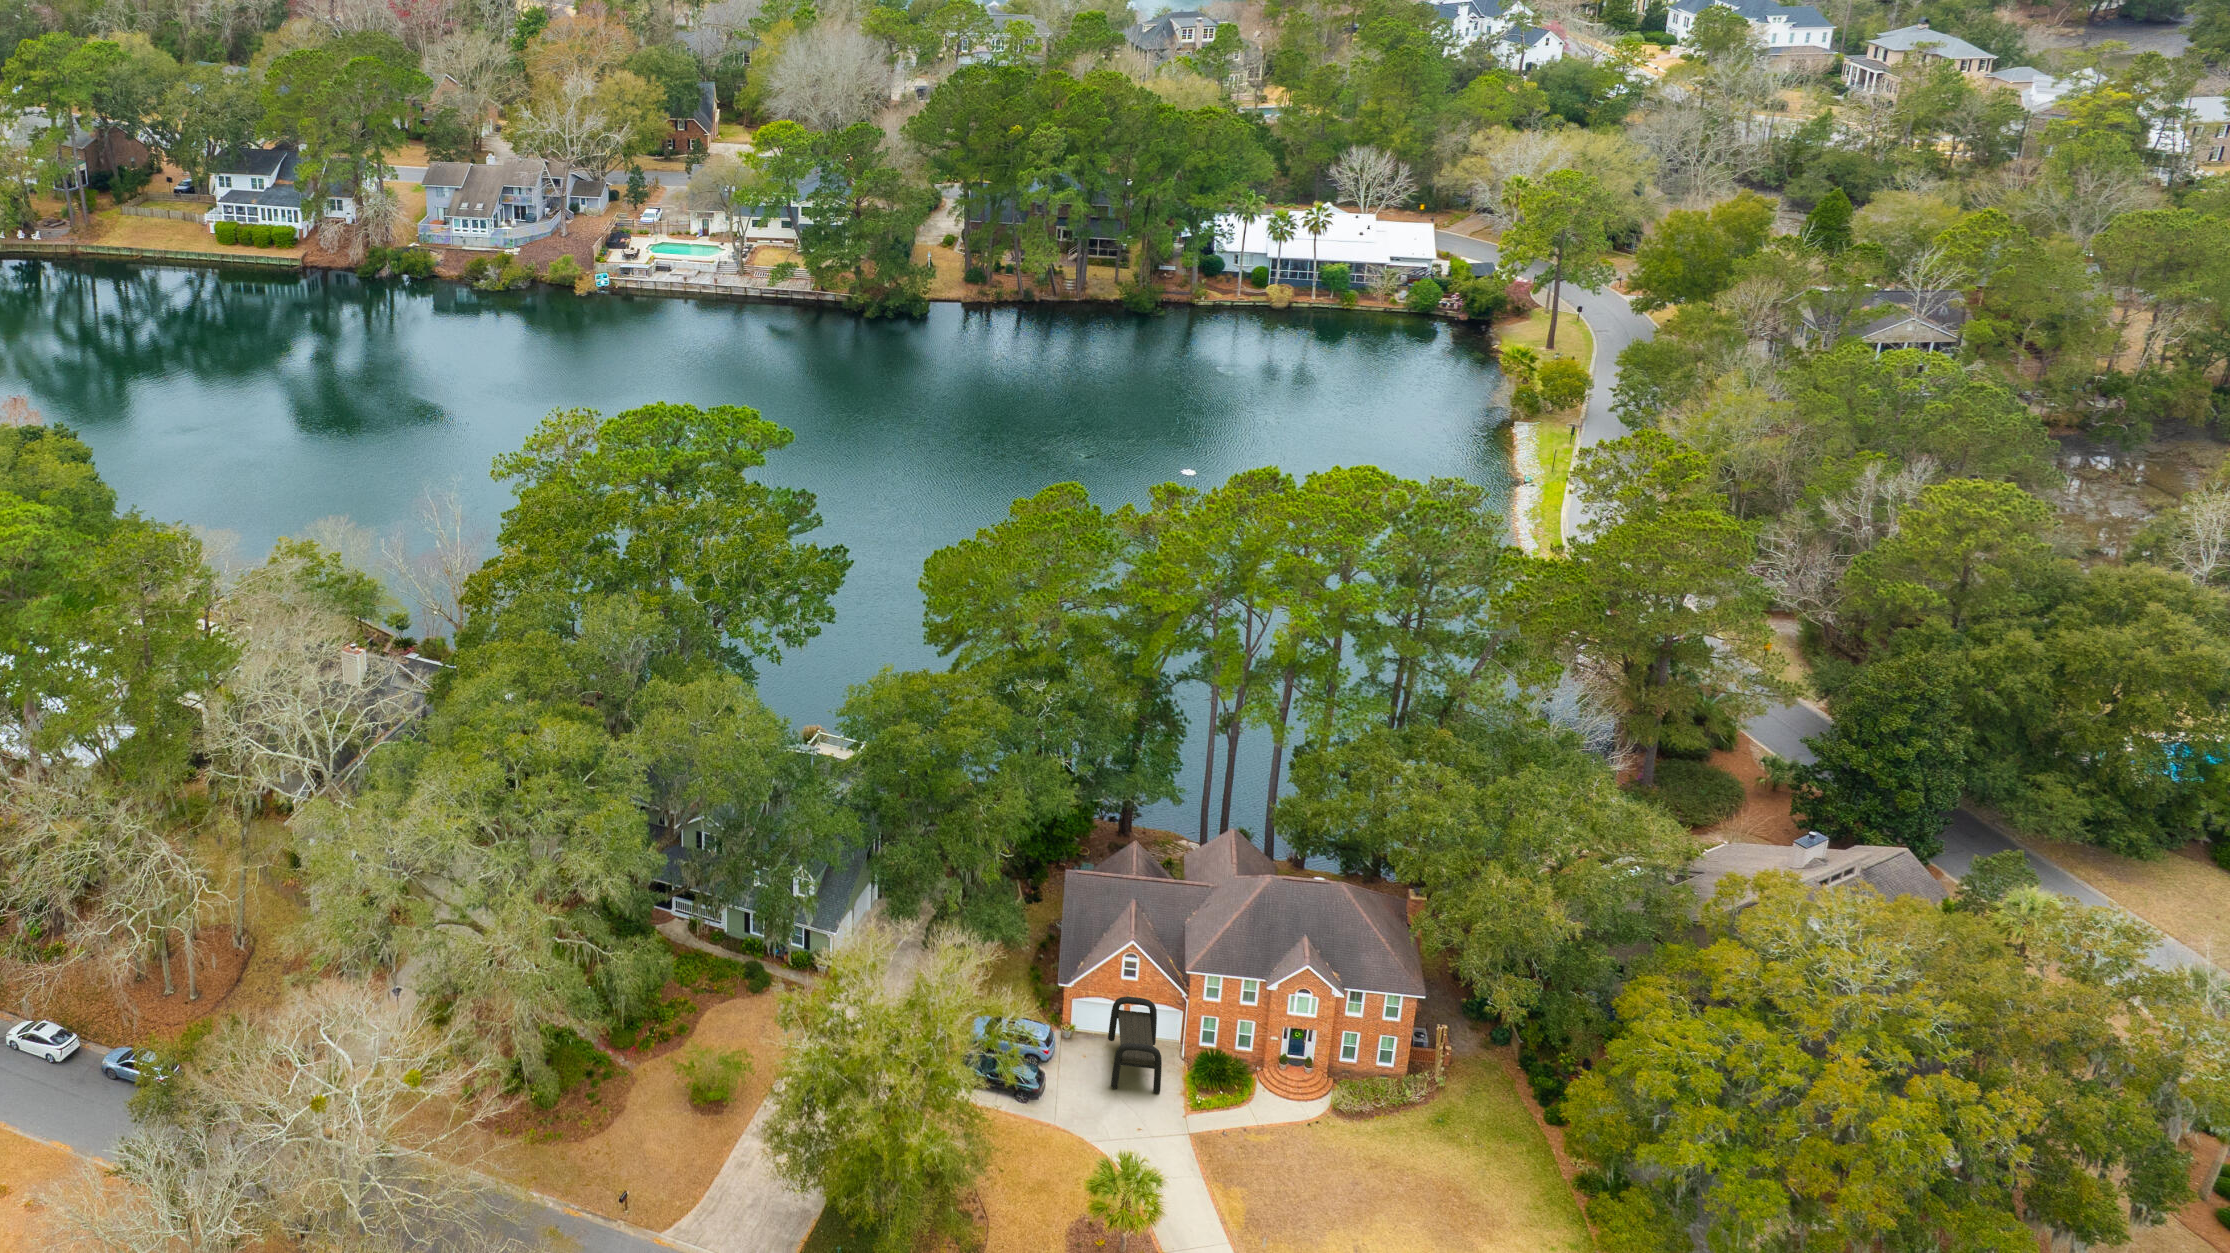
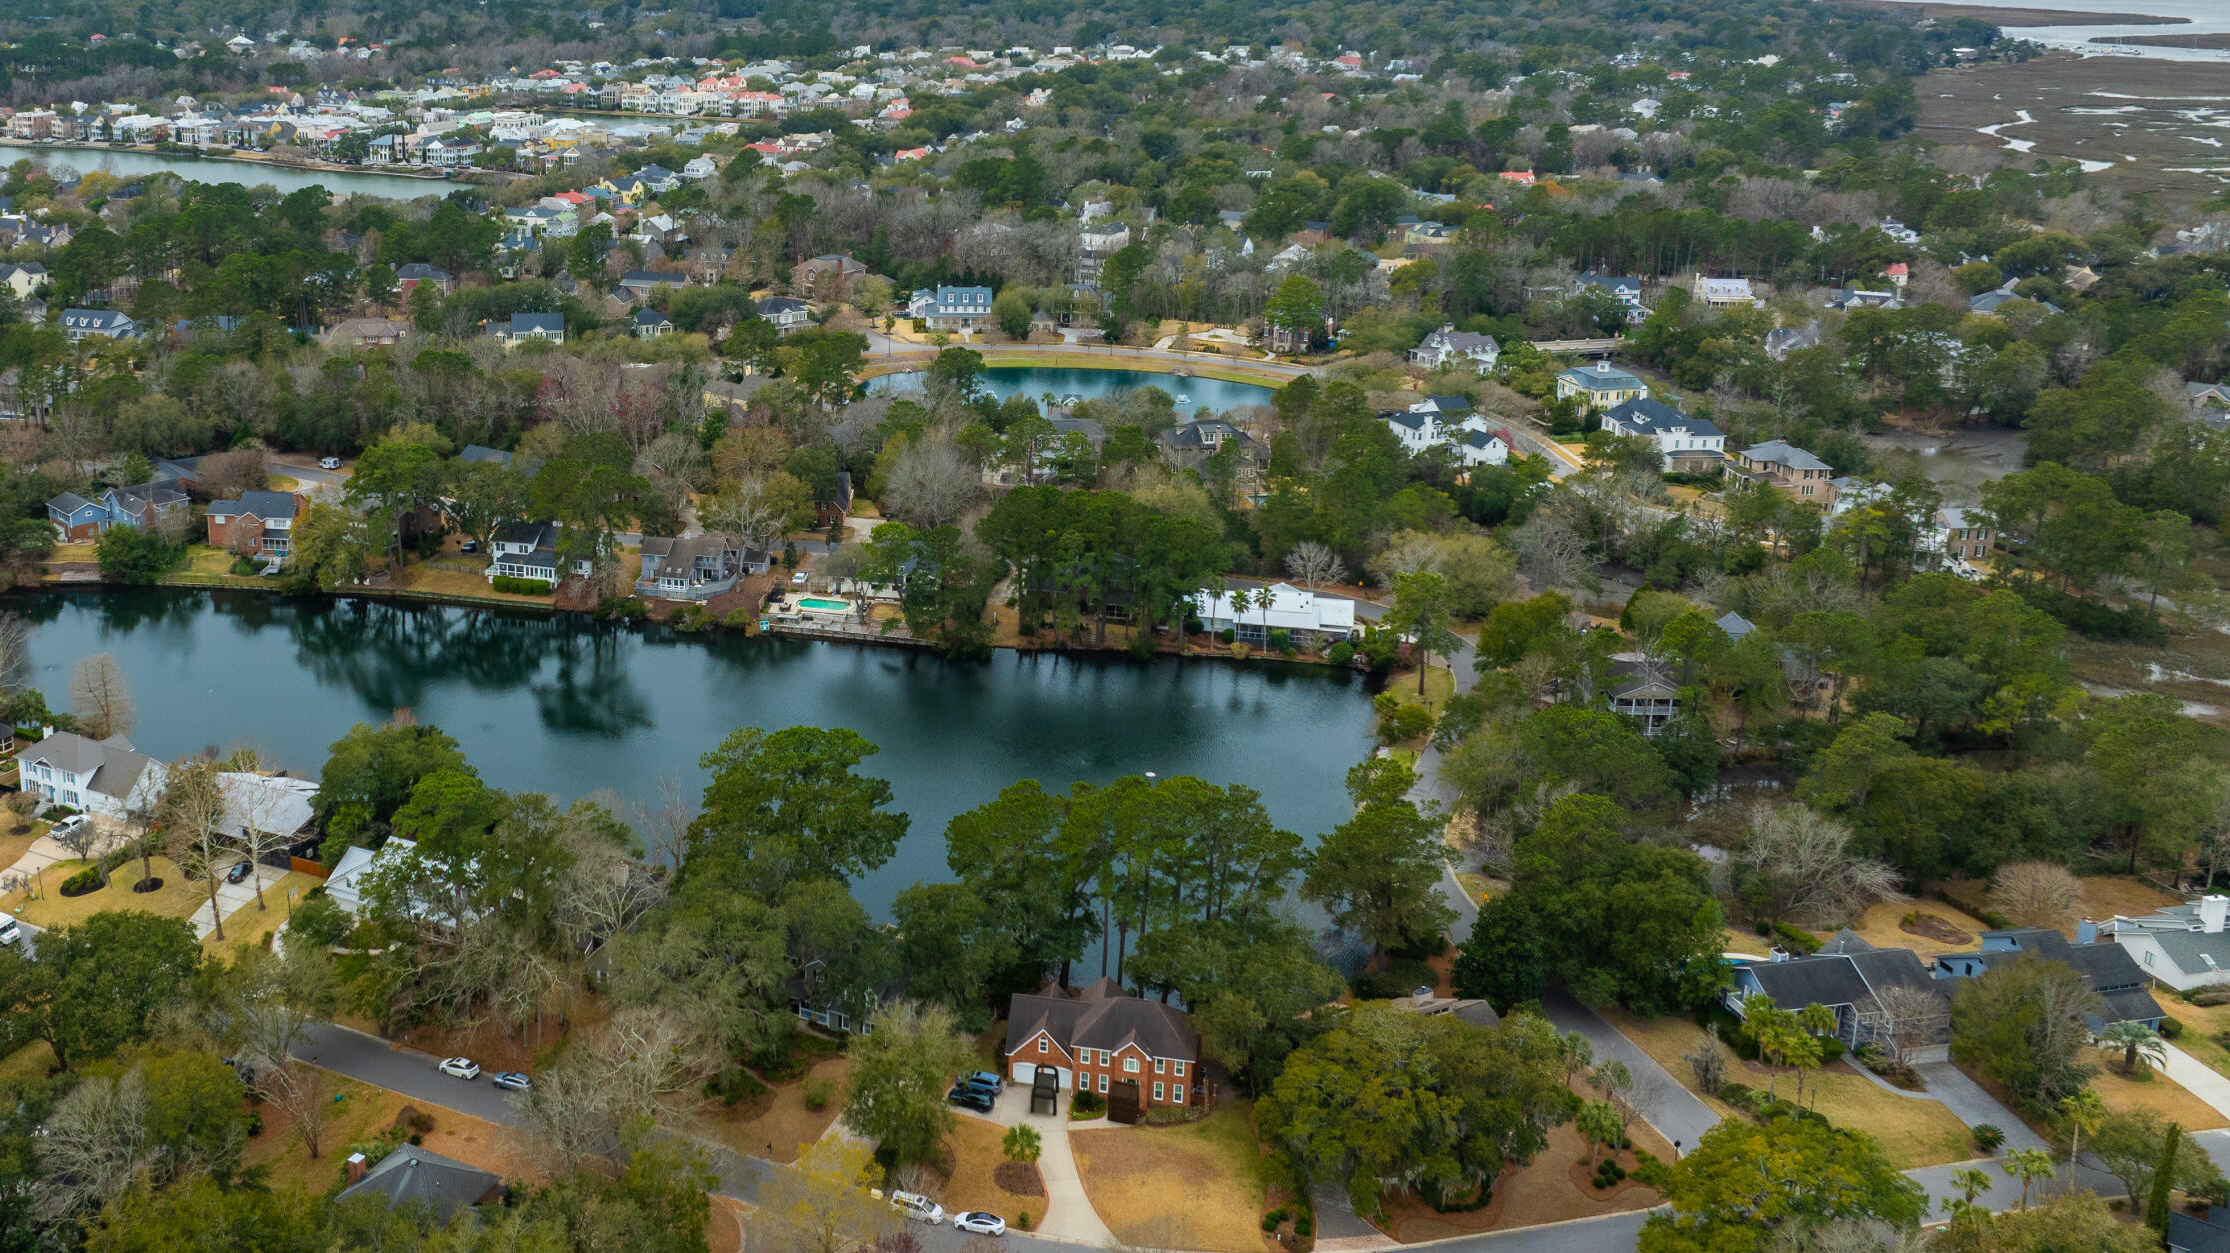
wooden crate: none [1254,1025,1314,1108] -> present [1107,1080,1140,1125]

